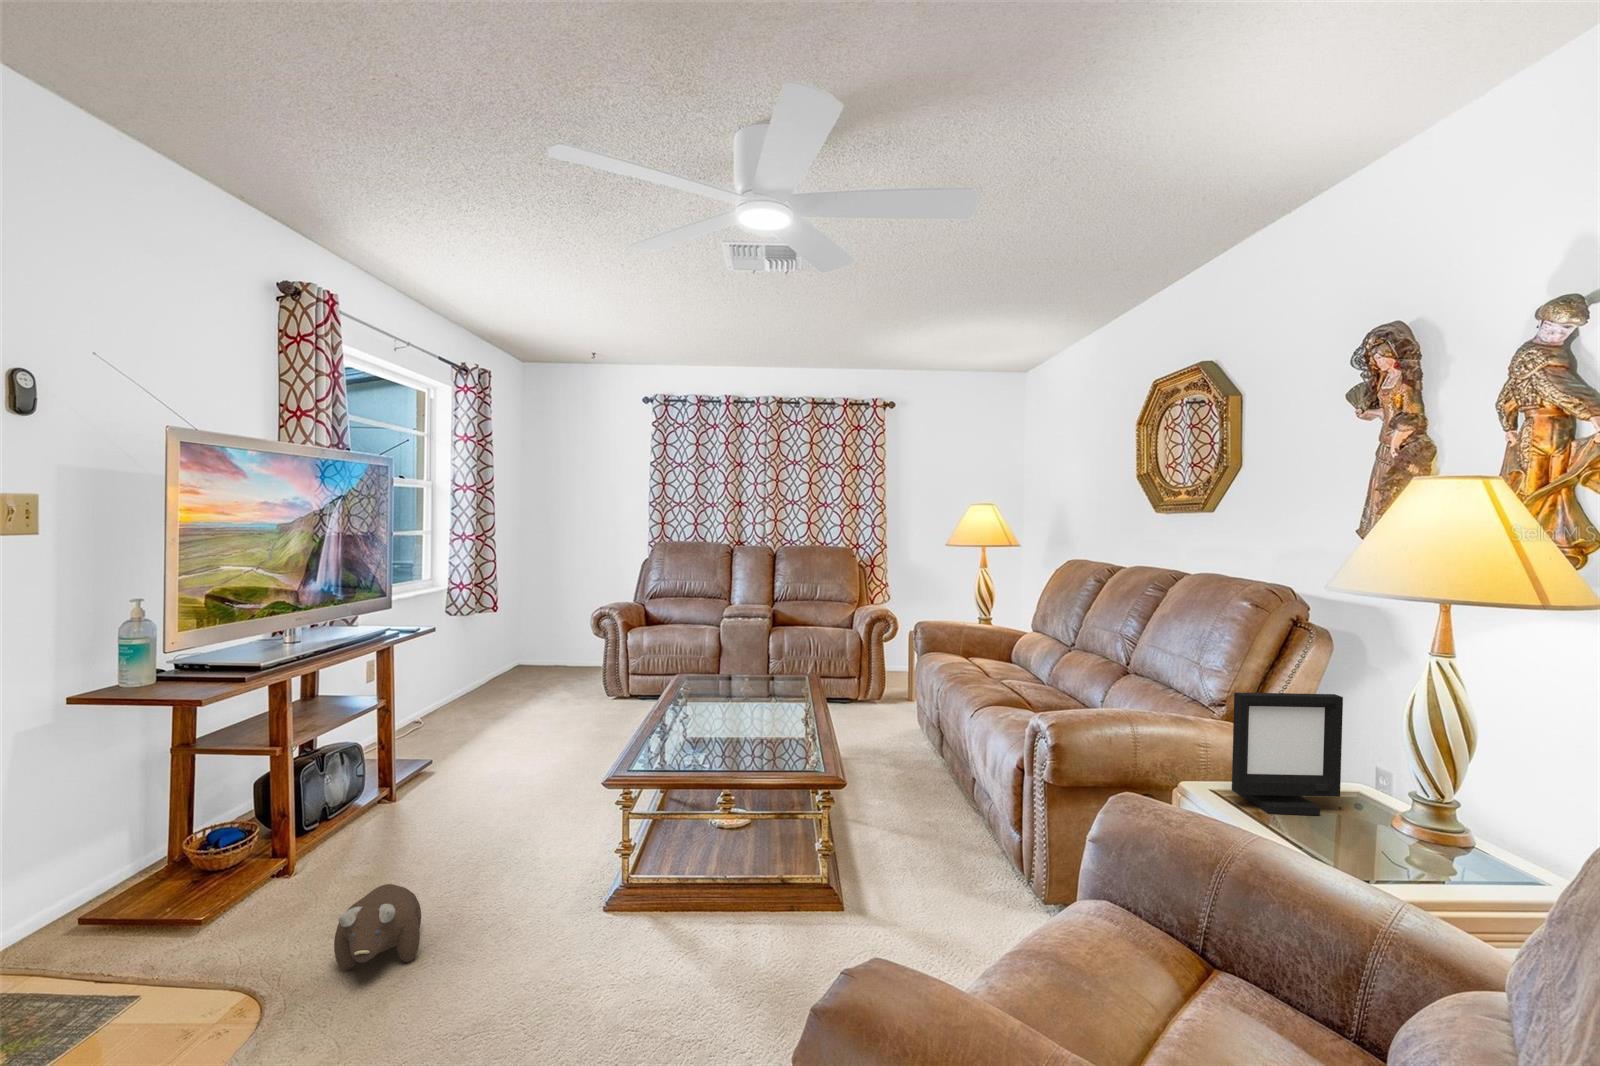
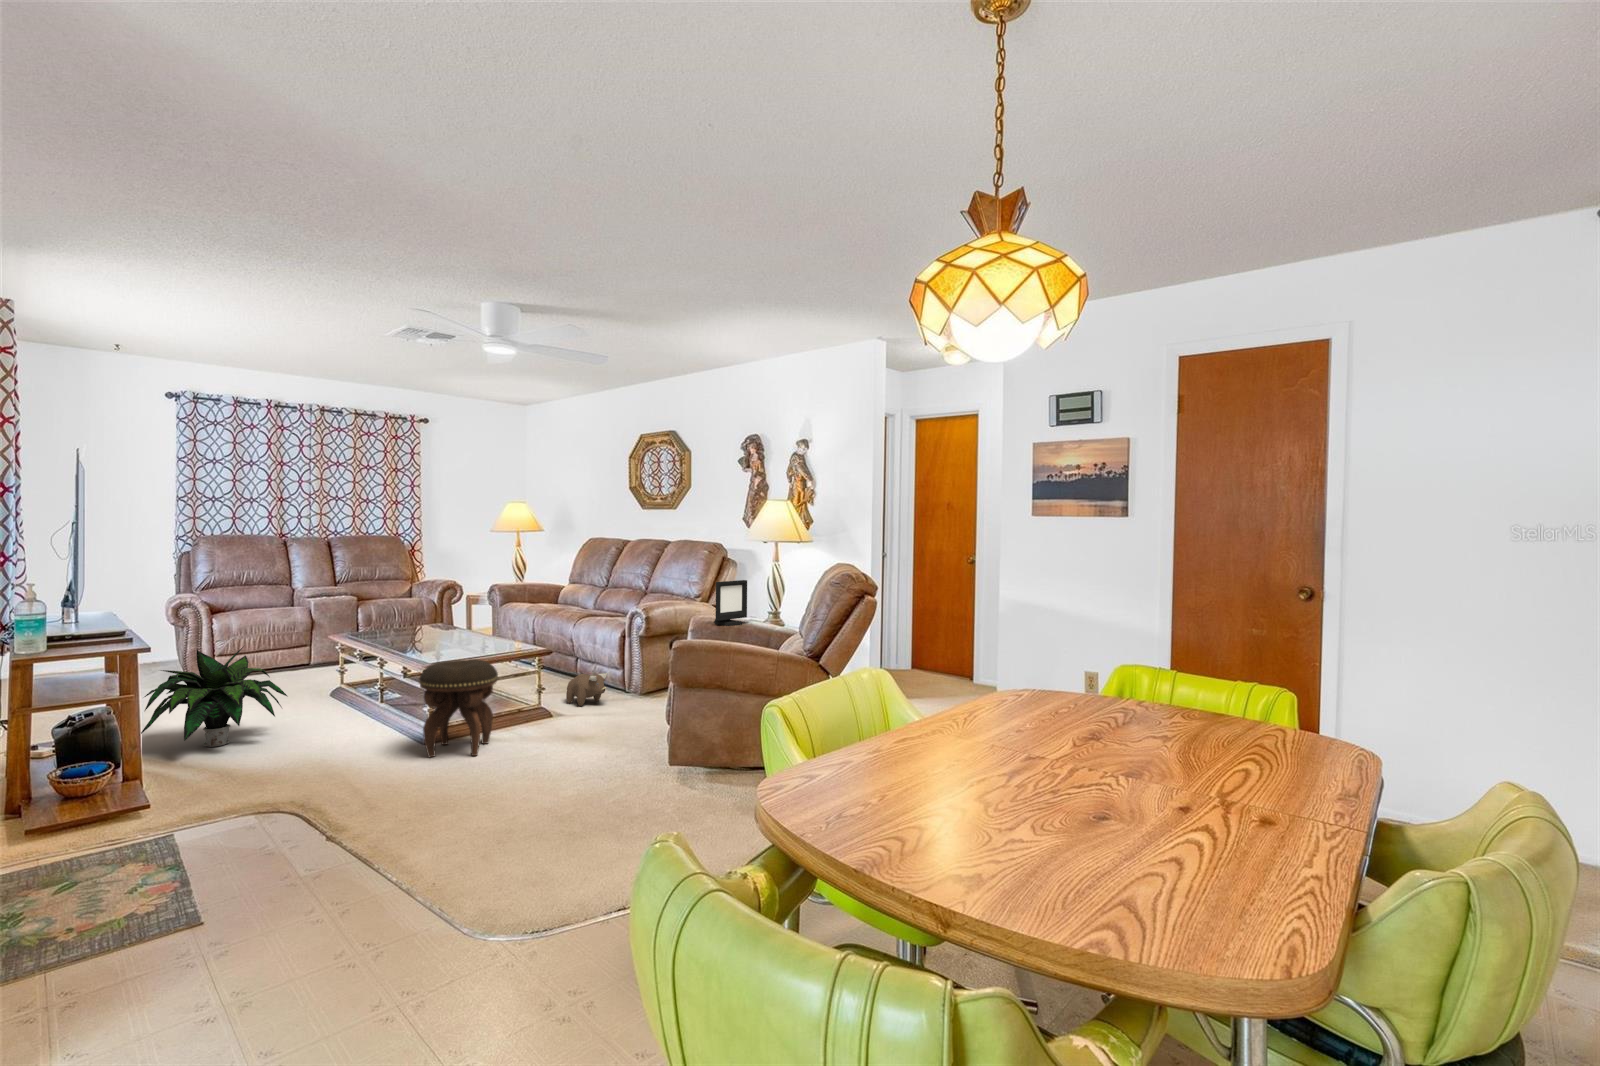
potted plant: none [357,686,529,820] -> present [141,647,287,747]
footstool: none [499,789,646,1015] -> present [419,659,498,757]
plush toy: present [334,884,421,970] -> present [566,673,607,706]

